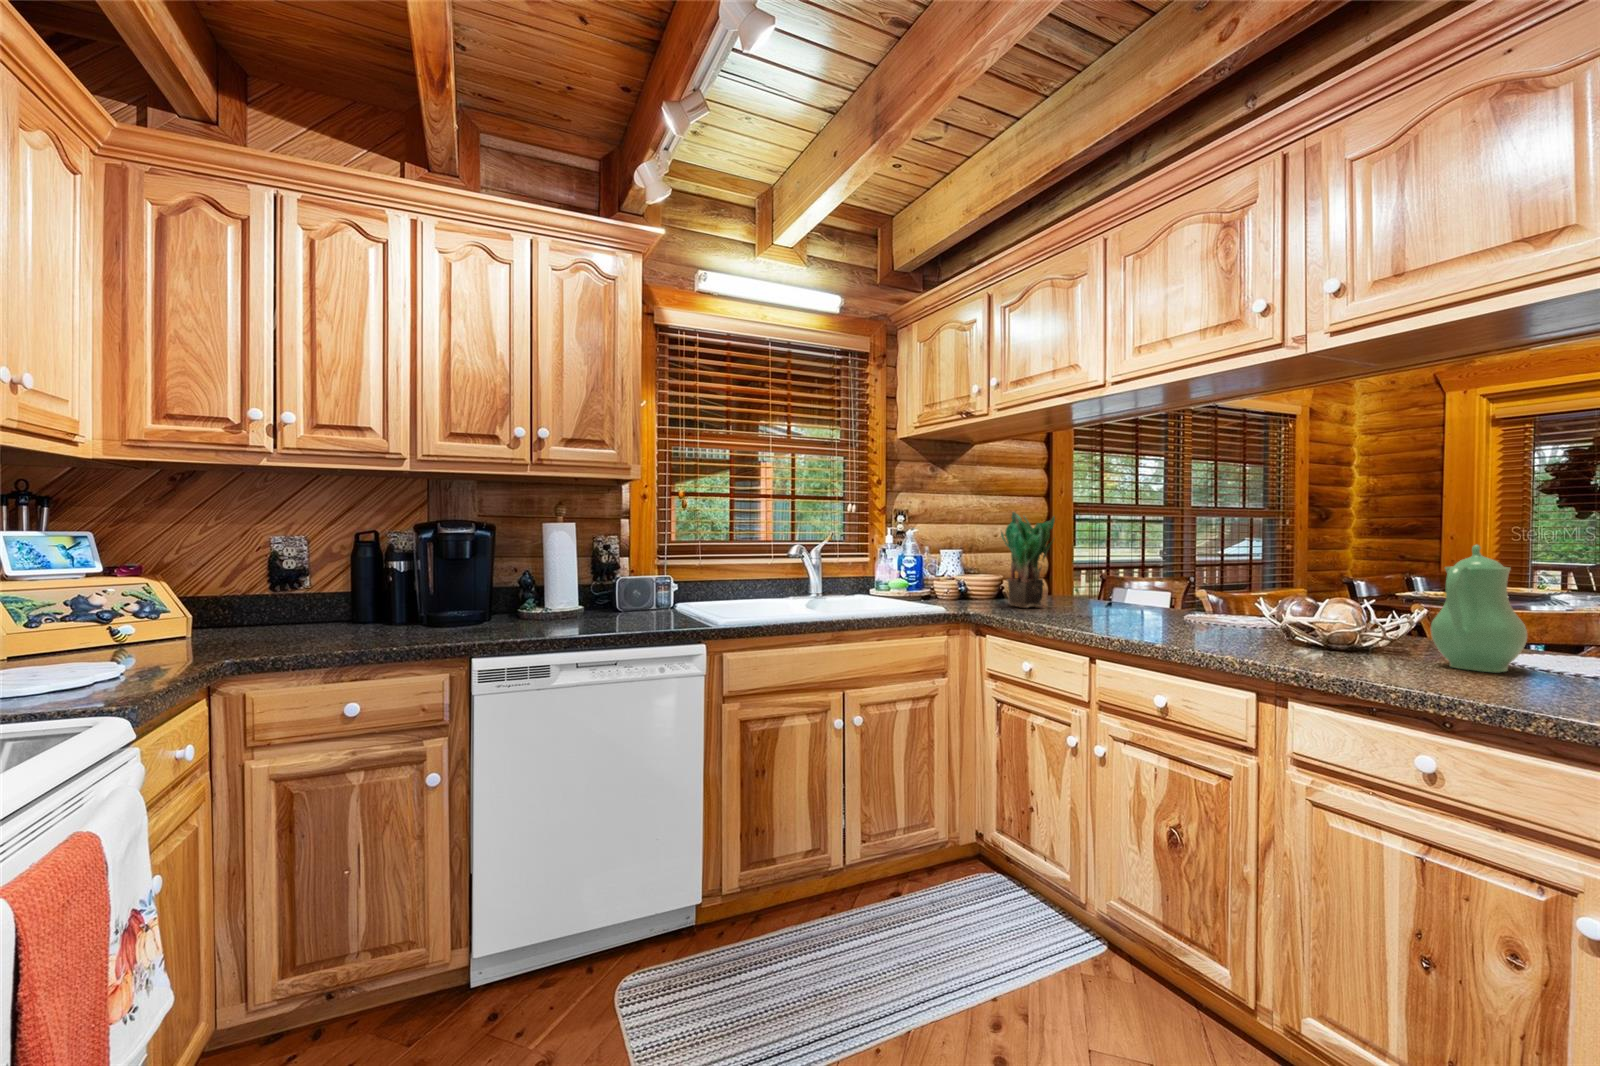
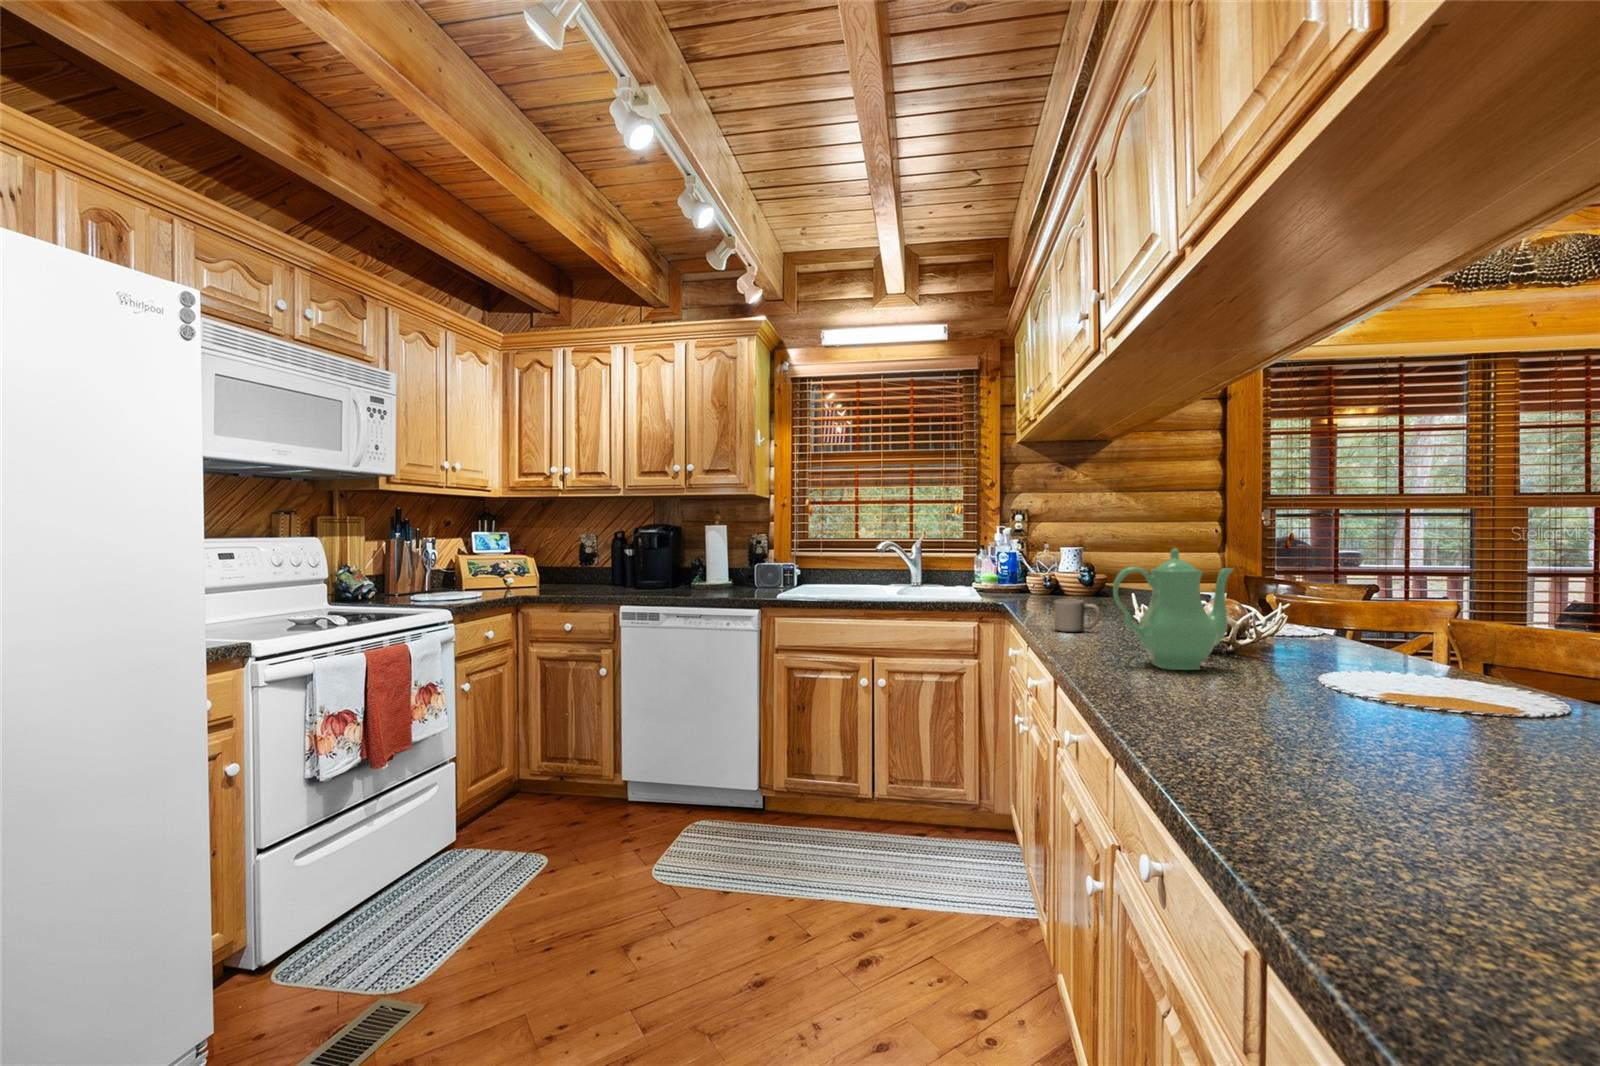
potted plant: present [1001,512,1055,608] -> none [1026,513,1084,603]
mug: none [1188,603,1231,640] -> present [1054,599,1100,632]

